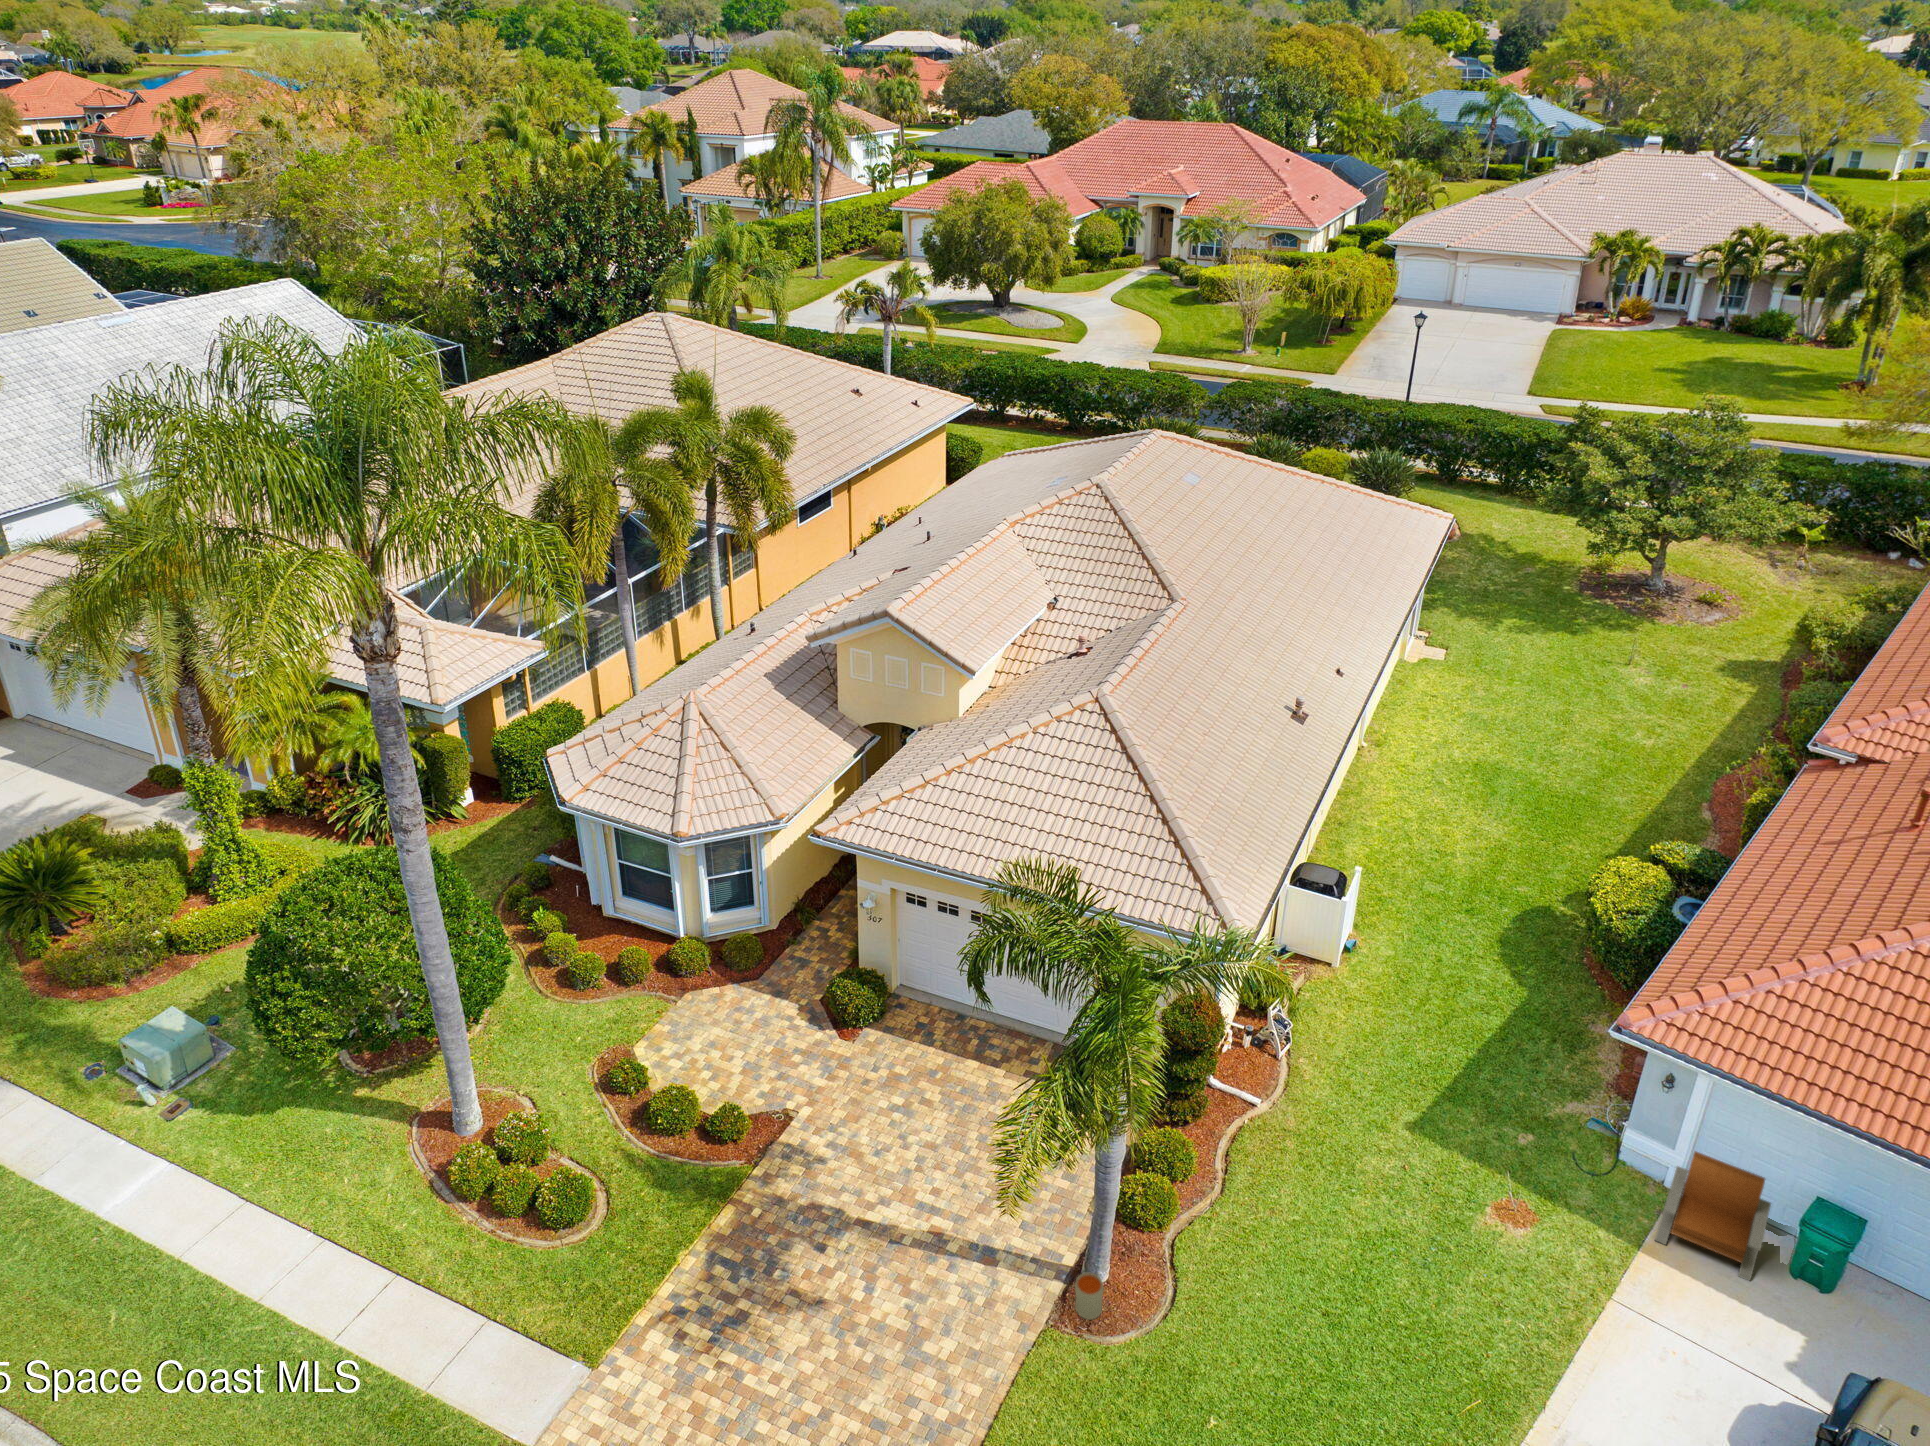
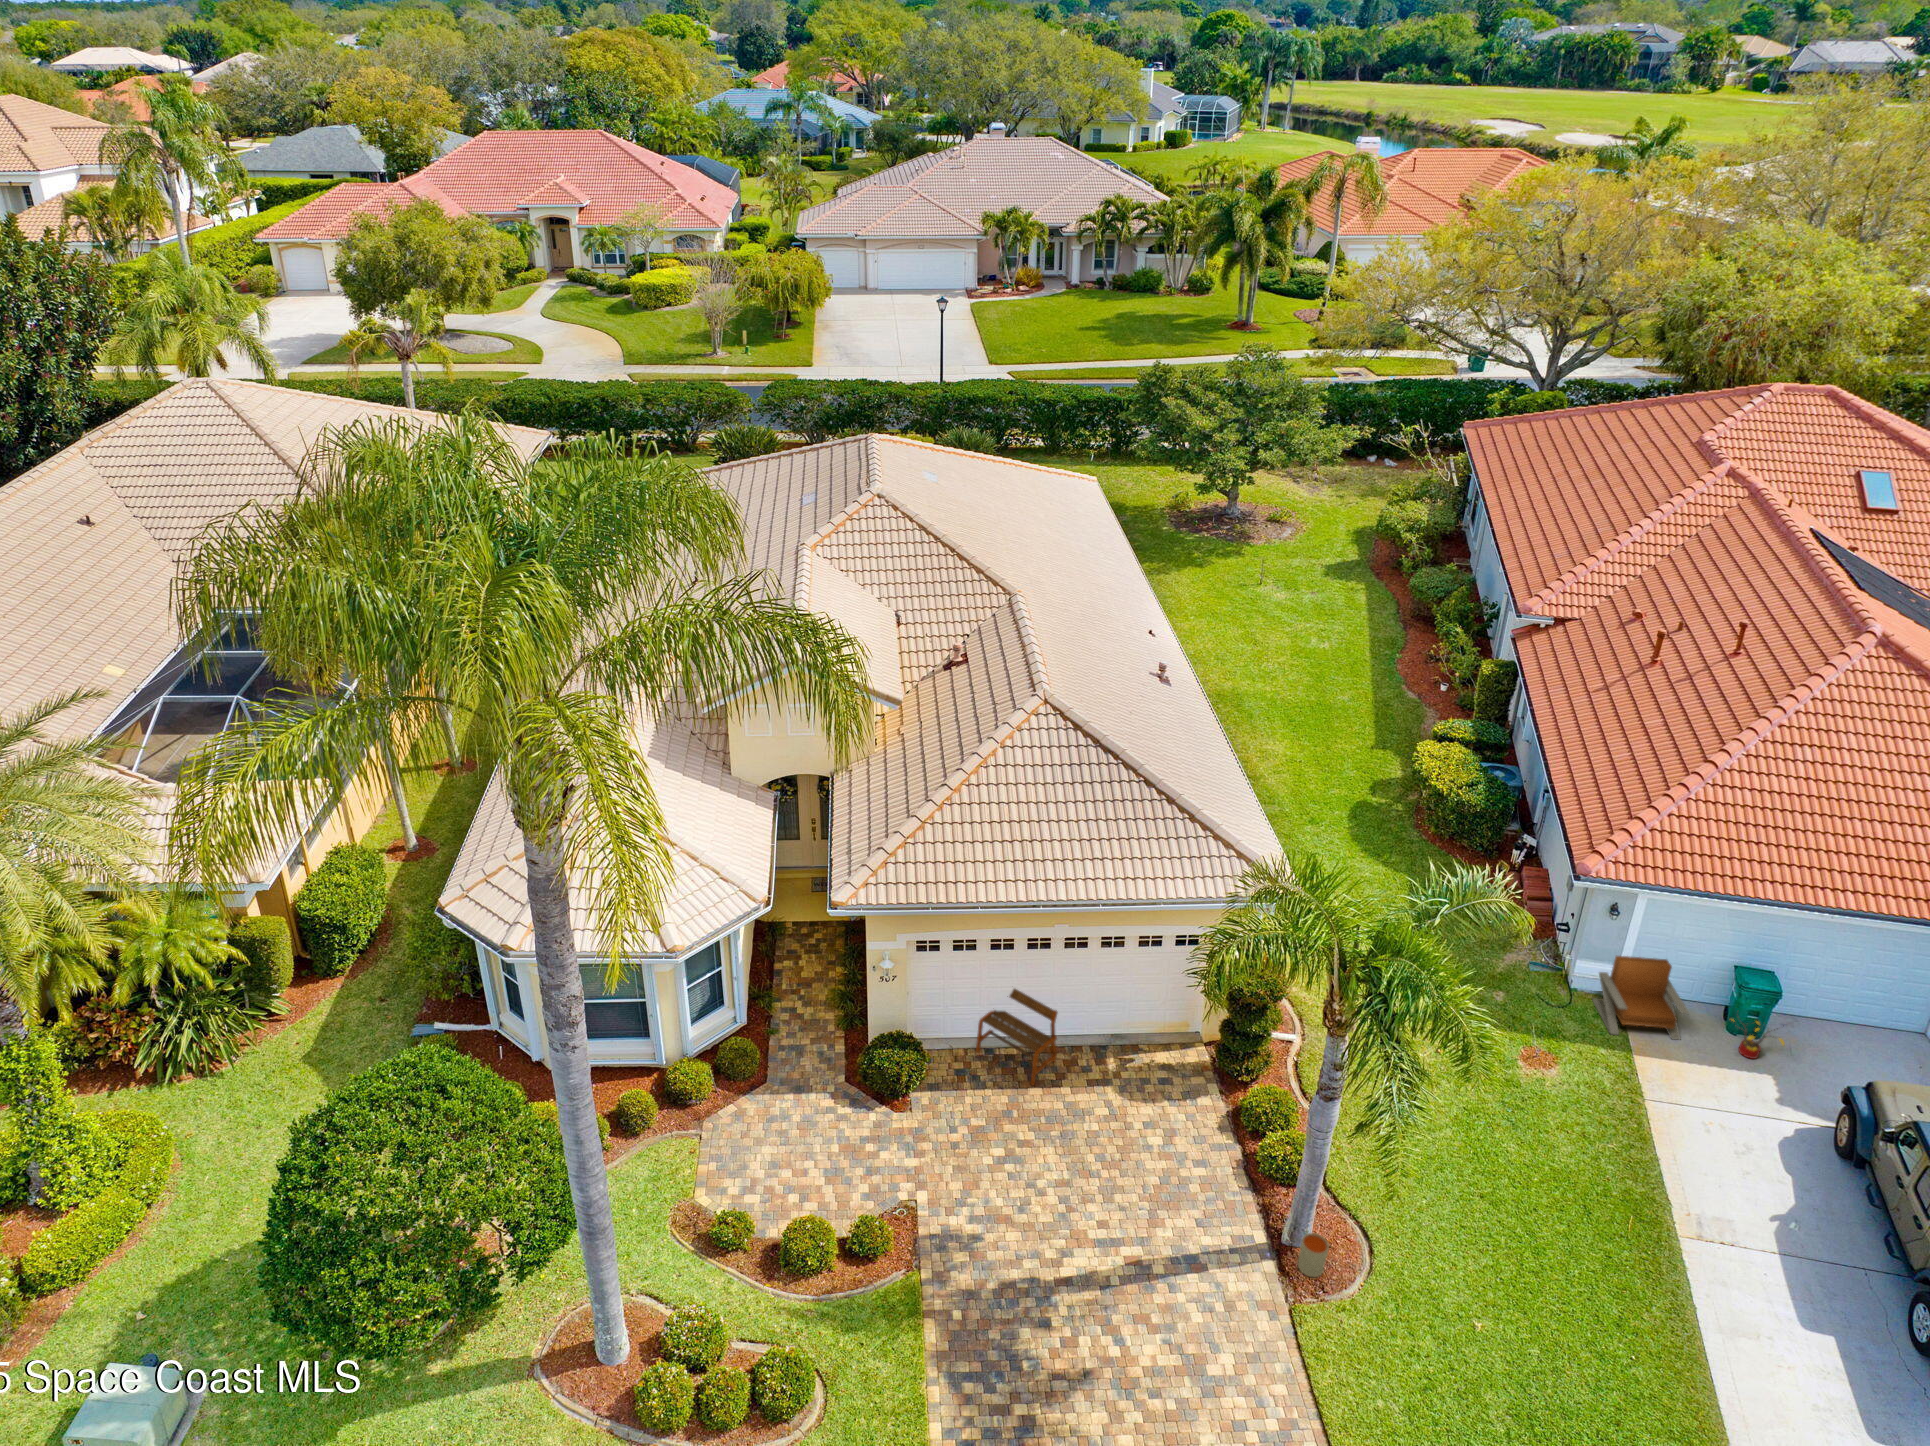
bench: none [948,958,1011,1061] -> present [976,989,1058,1085]
decorative plant: none [1824,1269,1886,1340] -> present [1738,1022,1785,1059]

